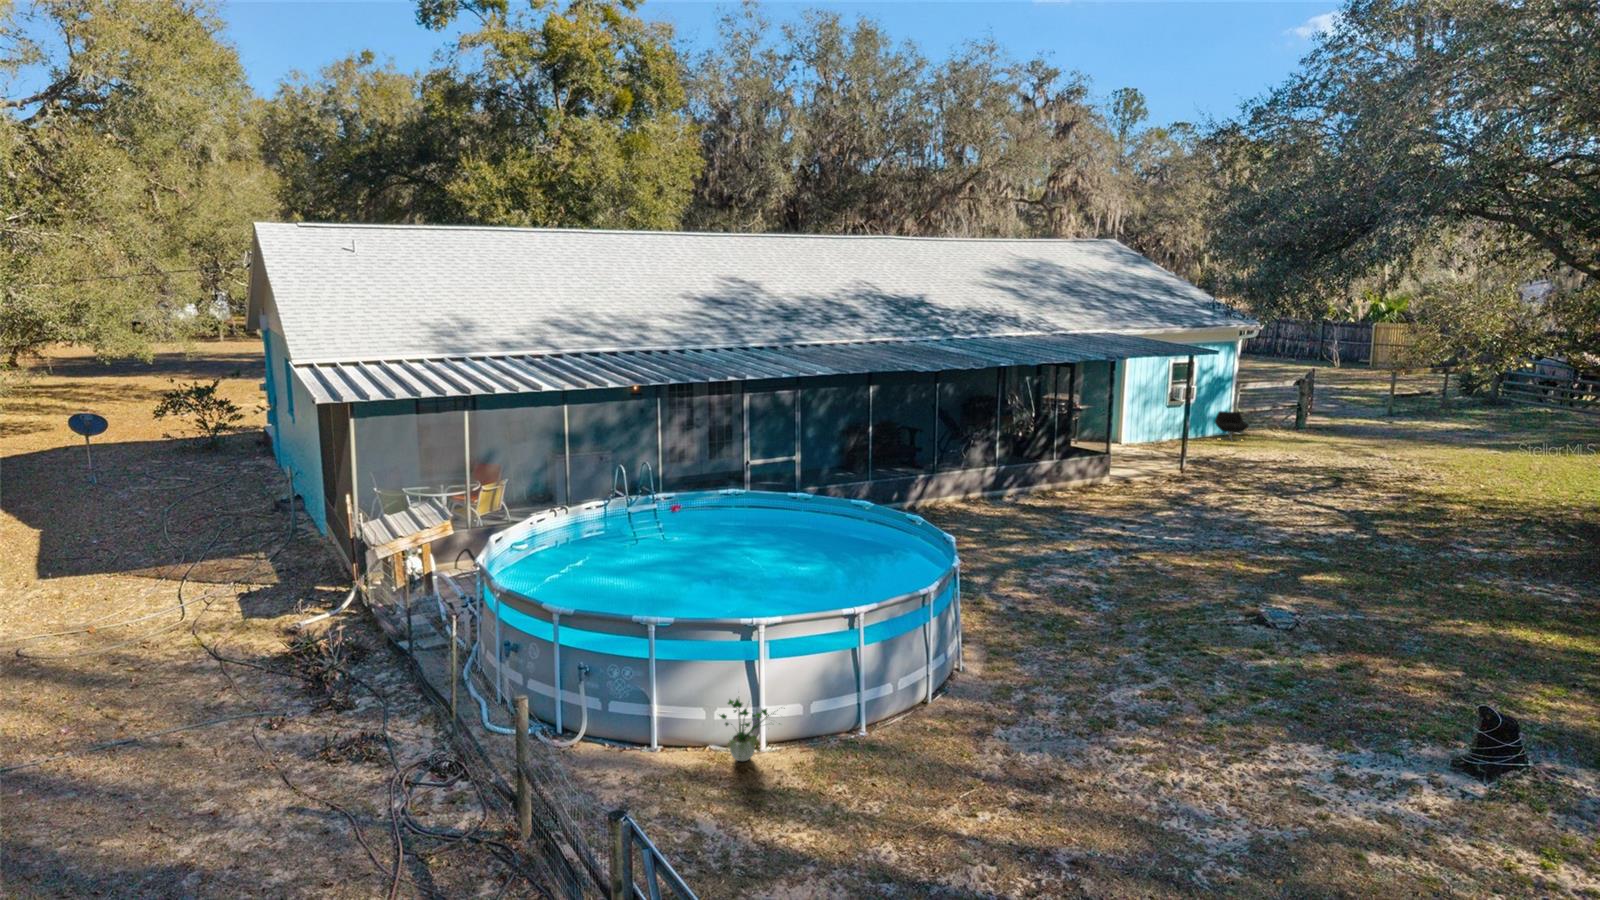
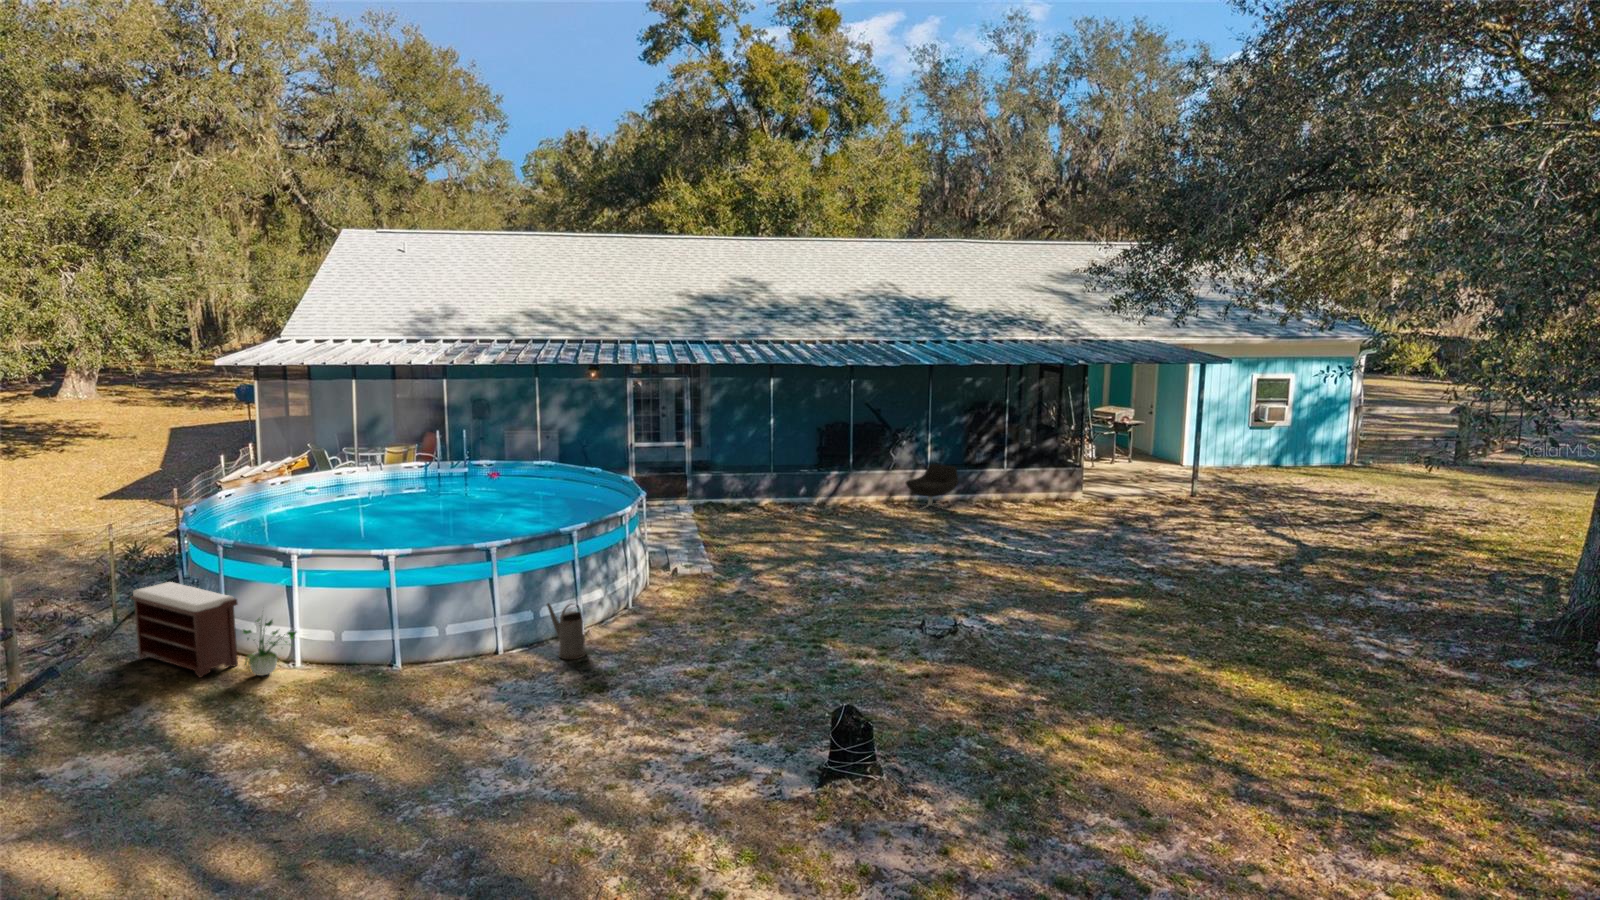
lounge chair: present [1215,411,1248,440] -> present [906,464,958,509]
watering can: none [951,641,1013,697] -> present [547,603,586,659]
bench: none [565,672,699,774] -> present [130,582,238,677]

